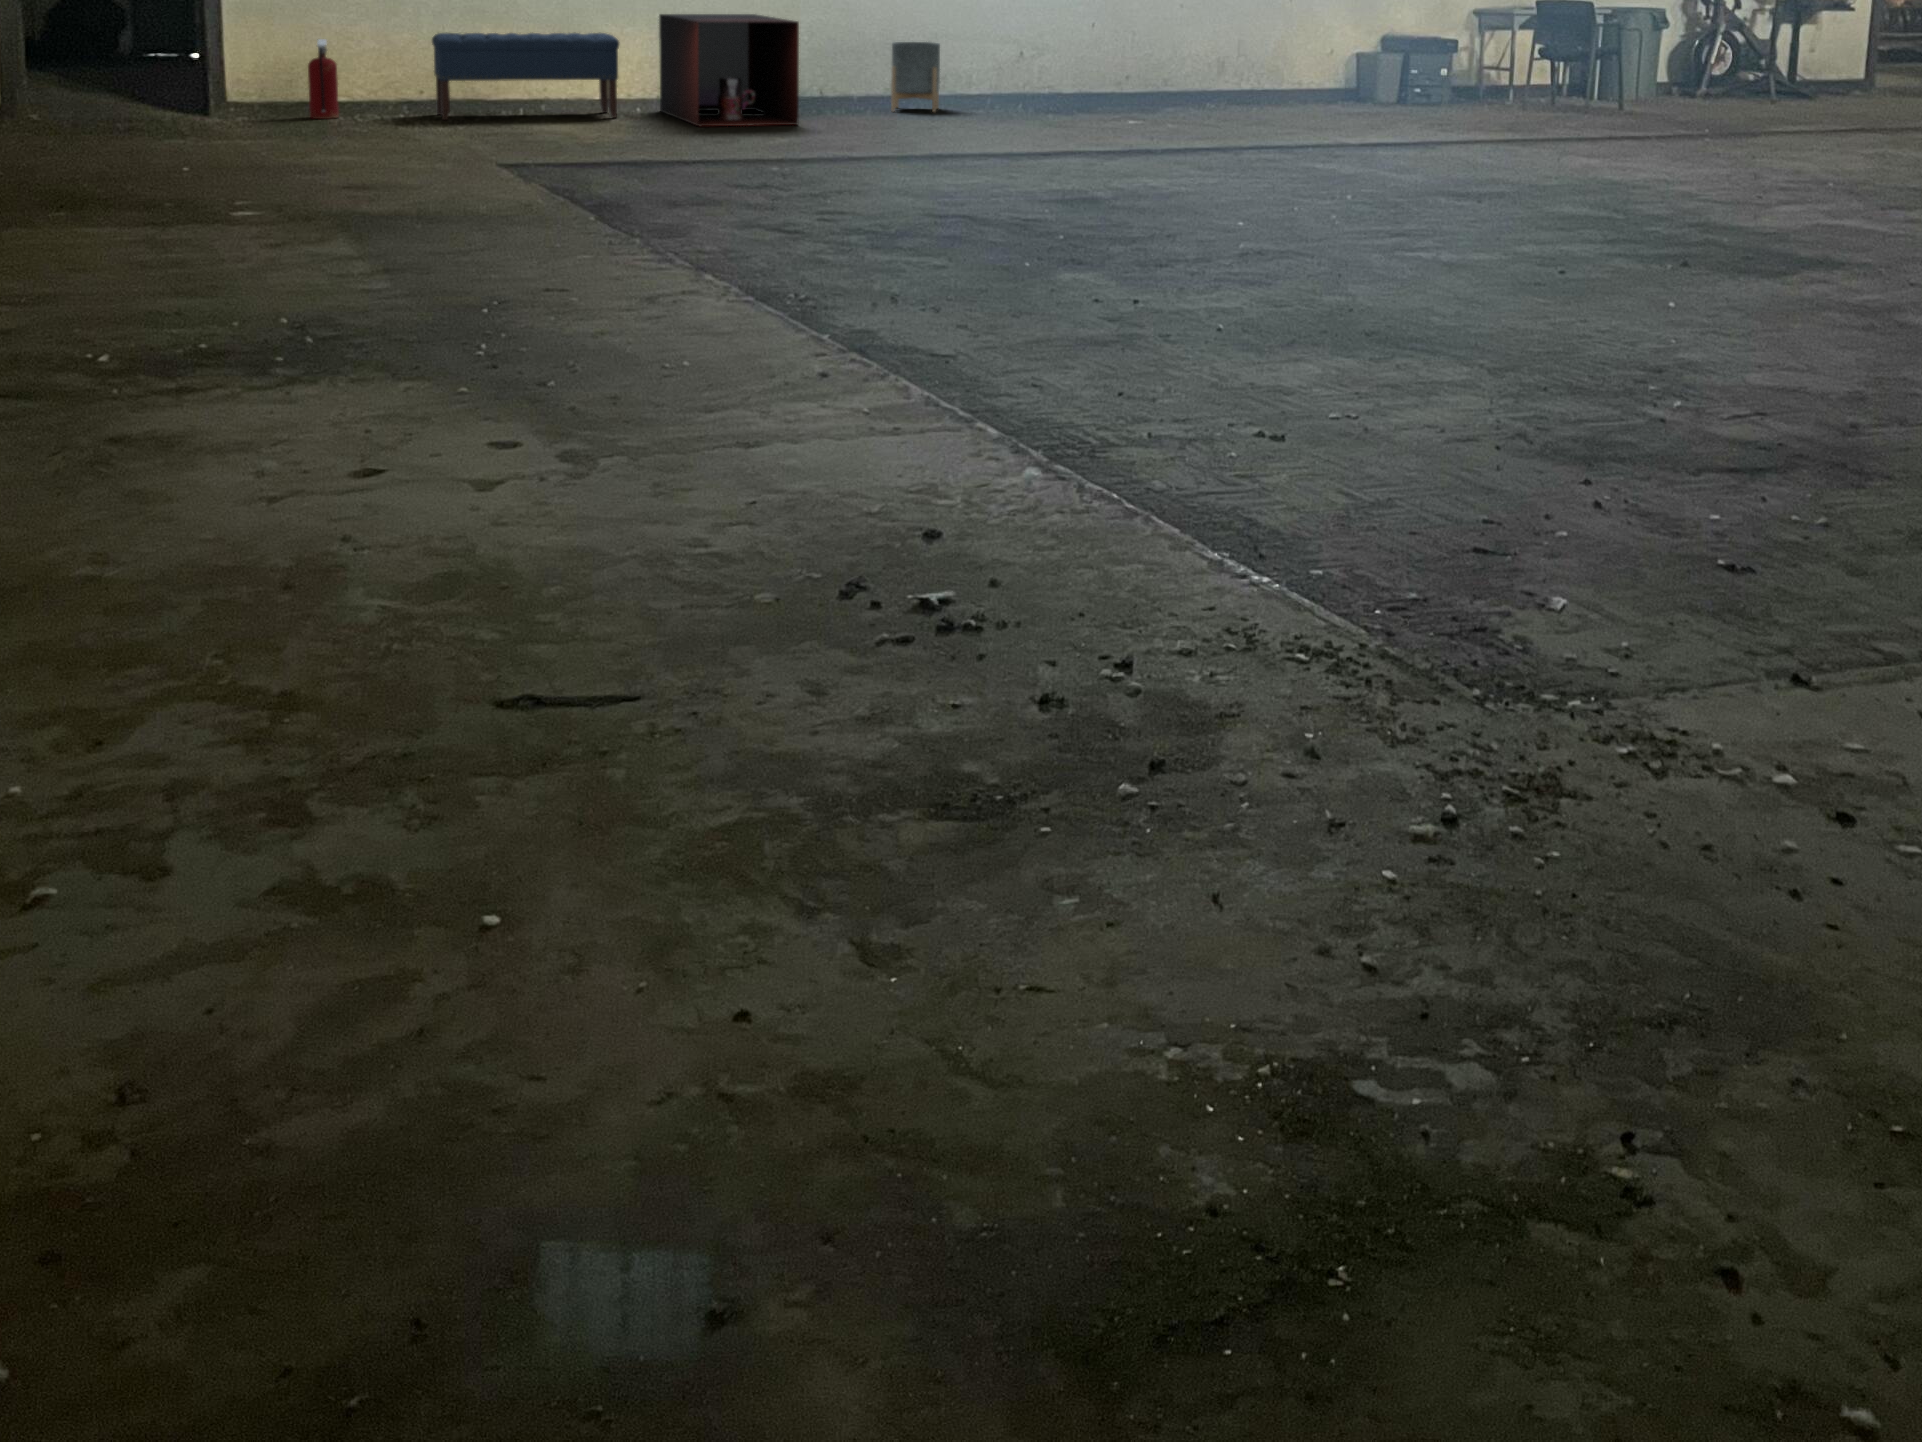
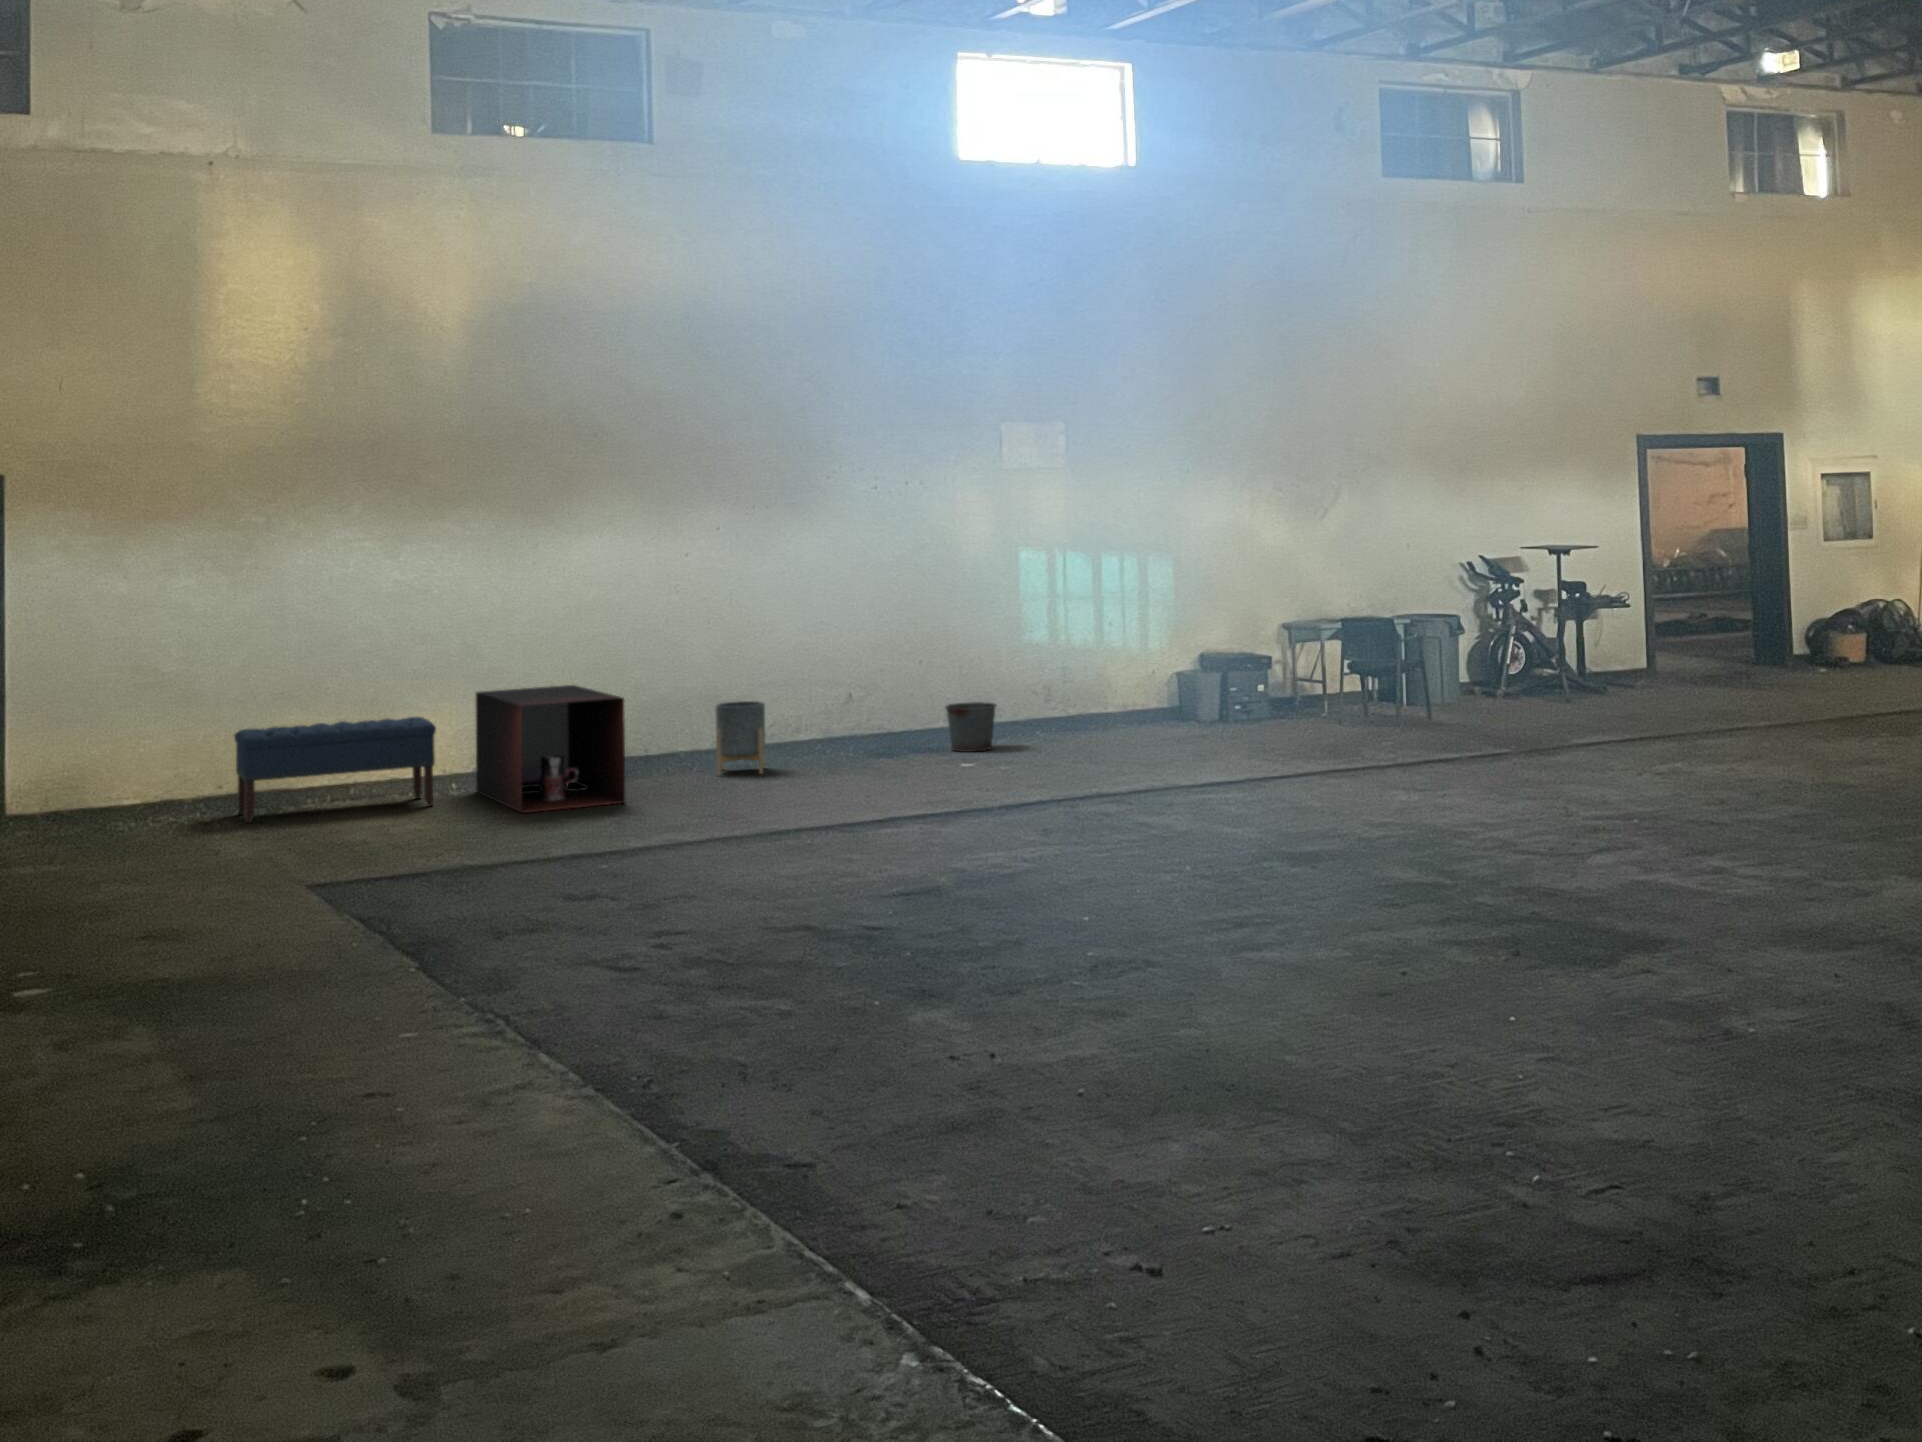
fire extinguisher: present [308,39,339,119] -> none [99,744,131,831]
bucket: none [1120,60,1174,107] -> present [946,702,996,752]

